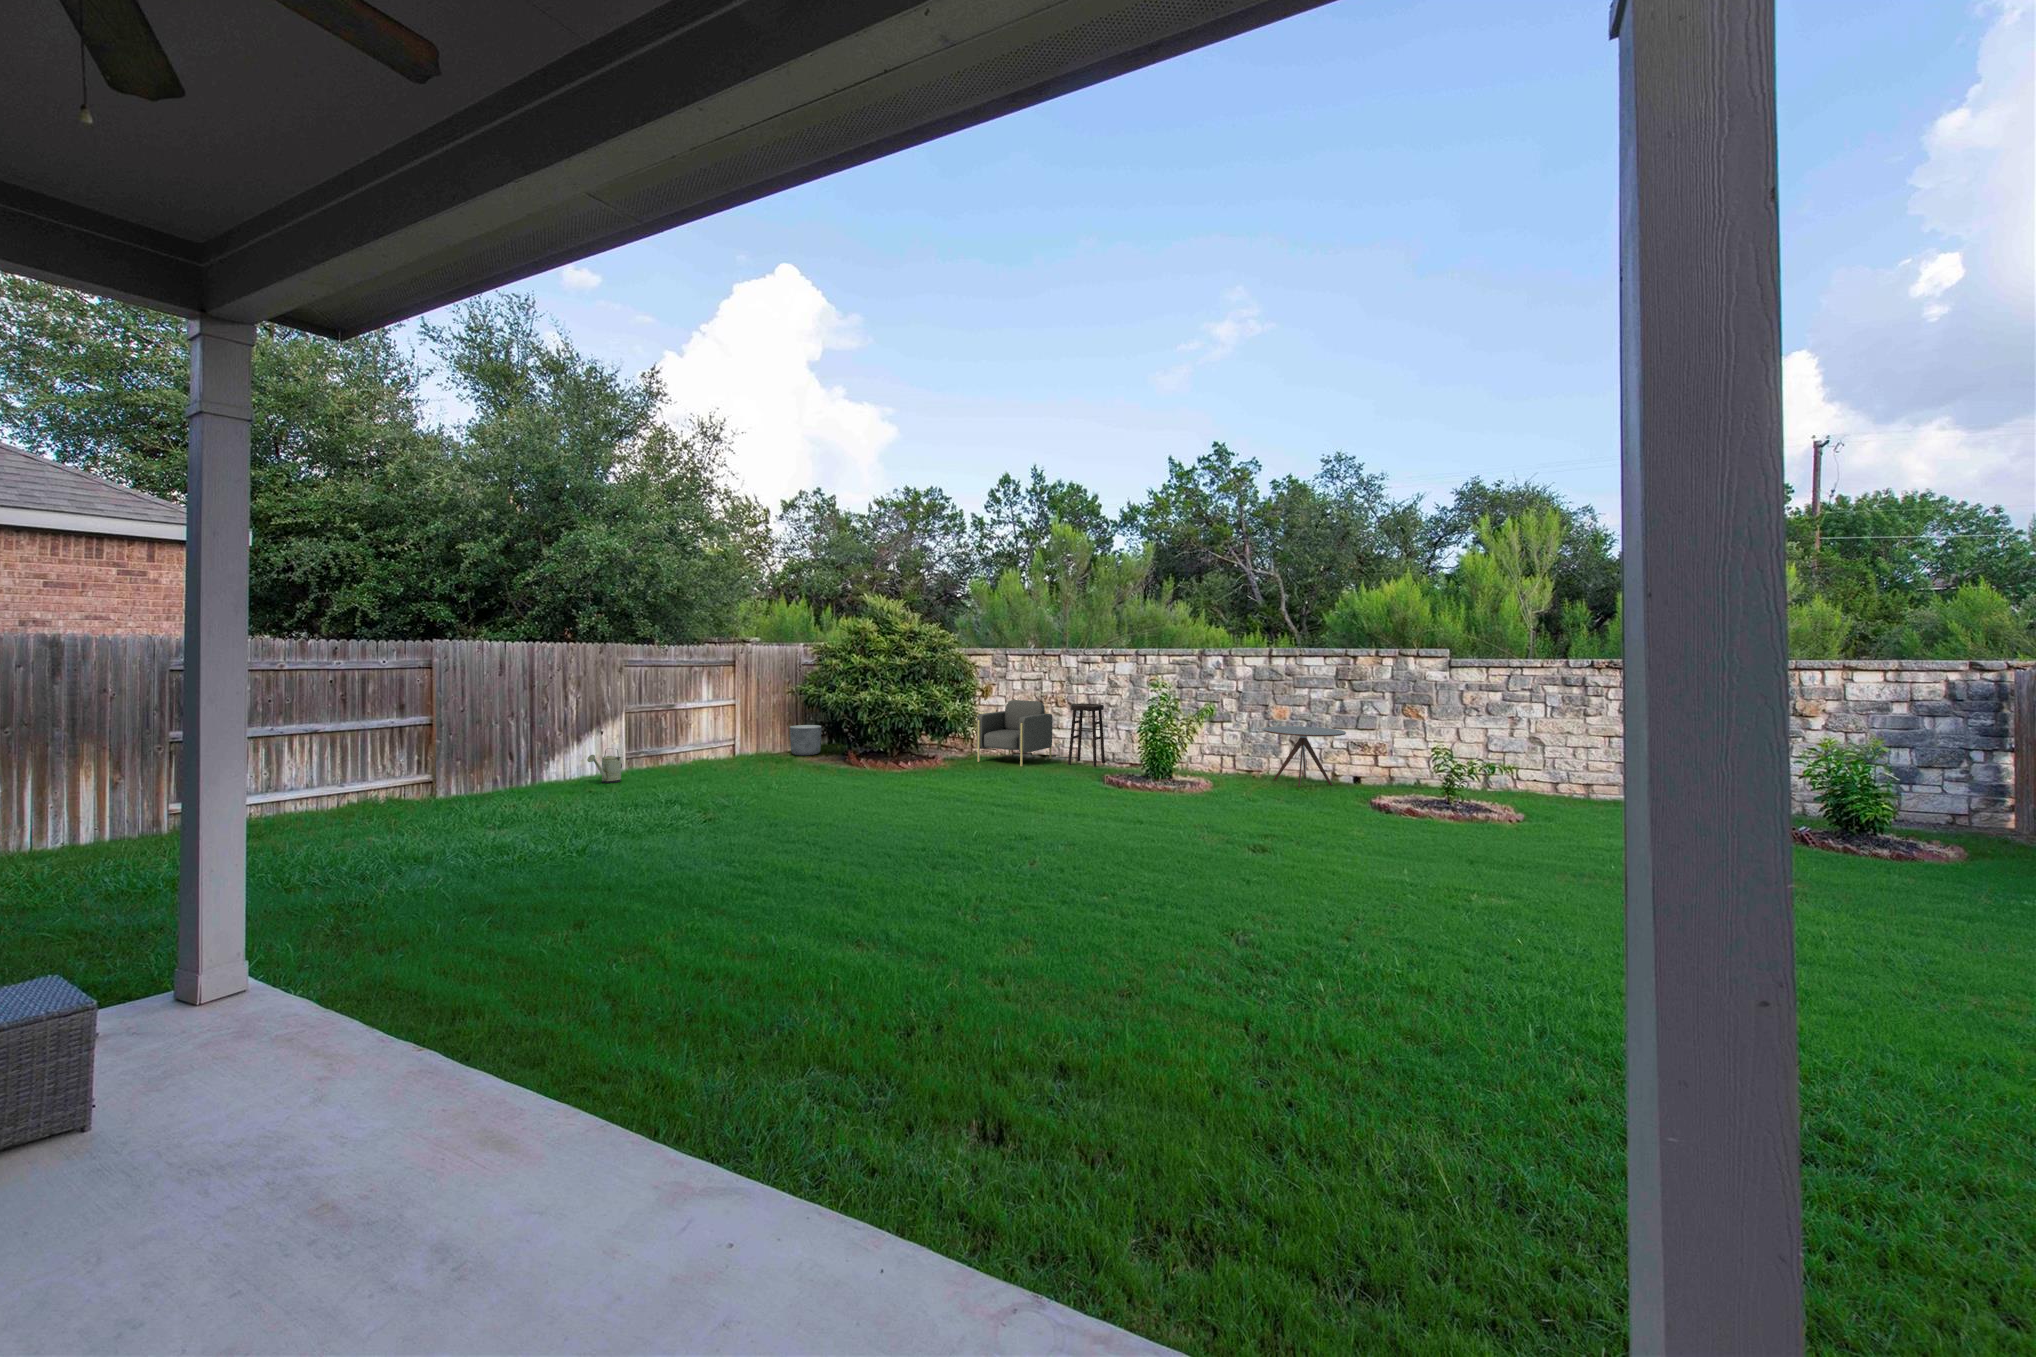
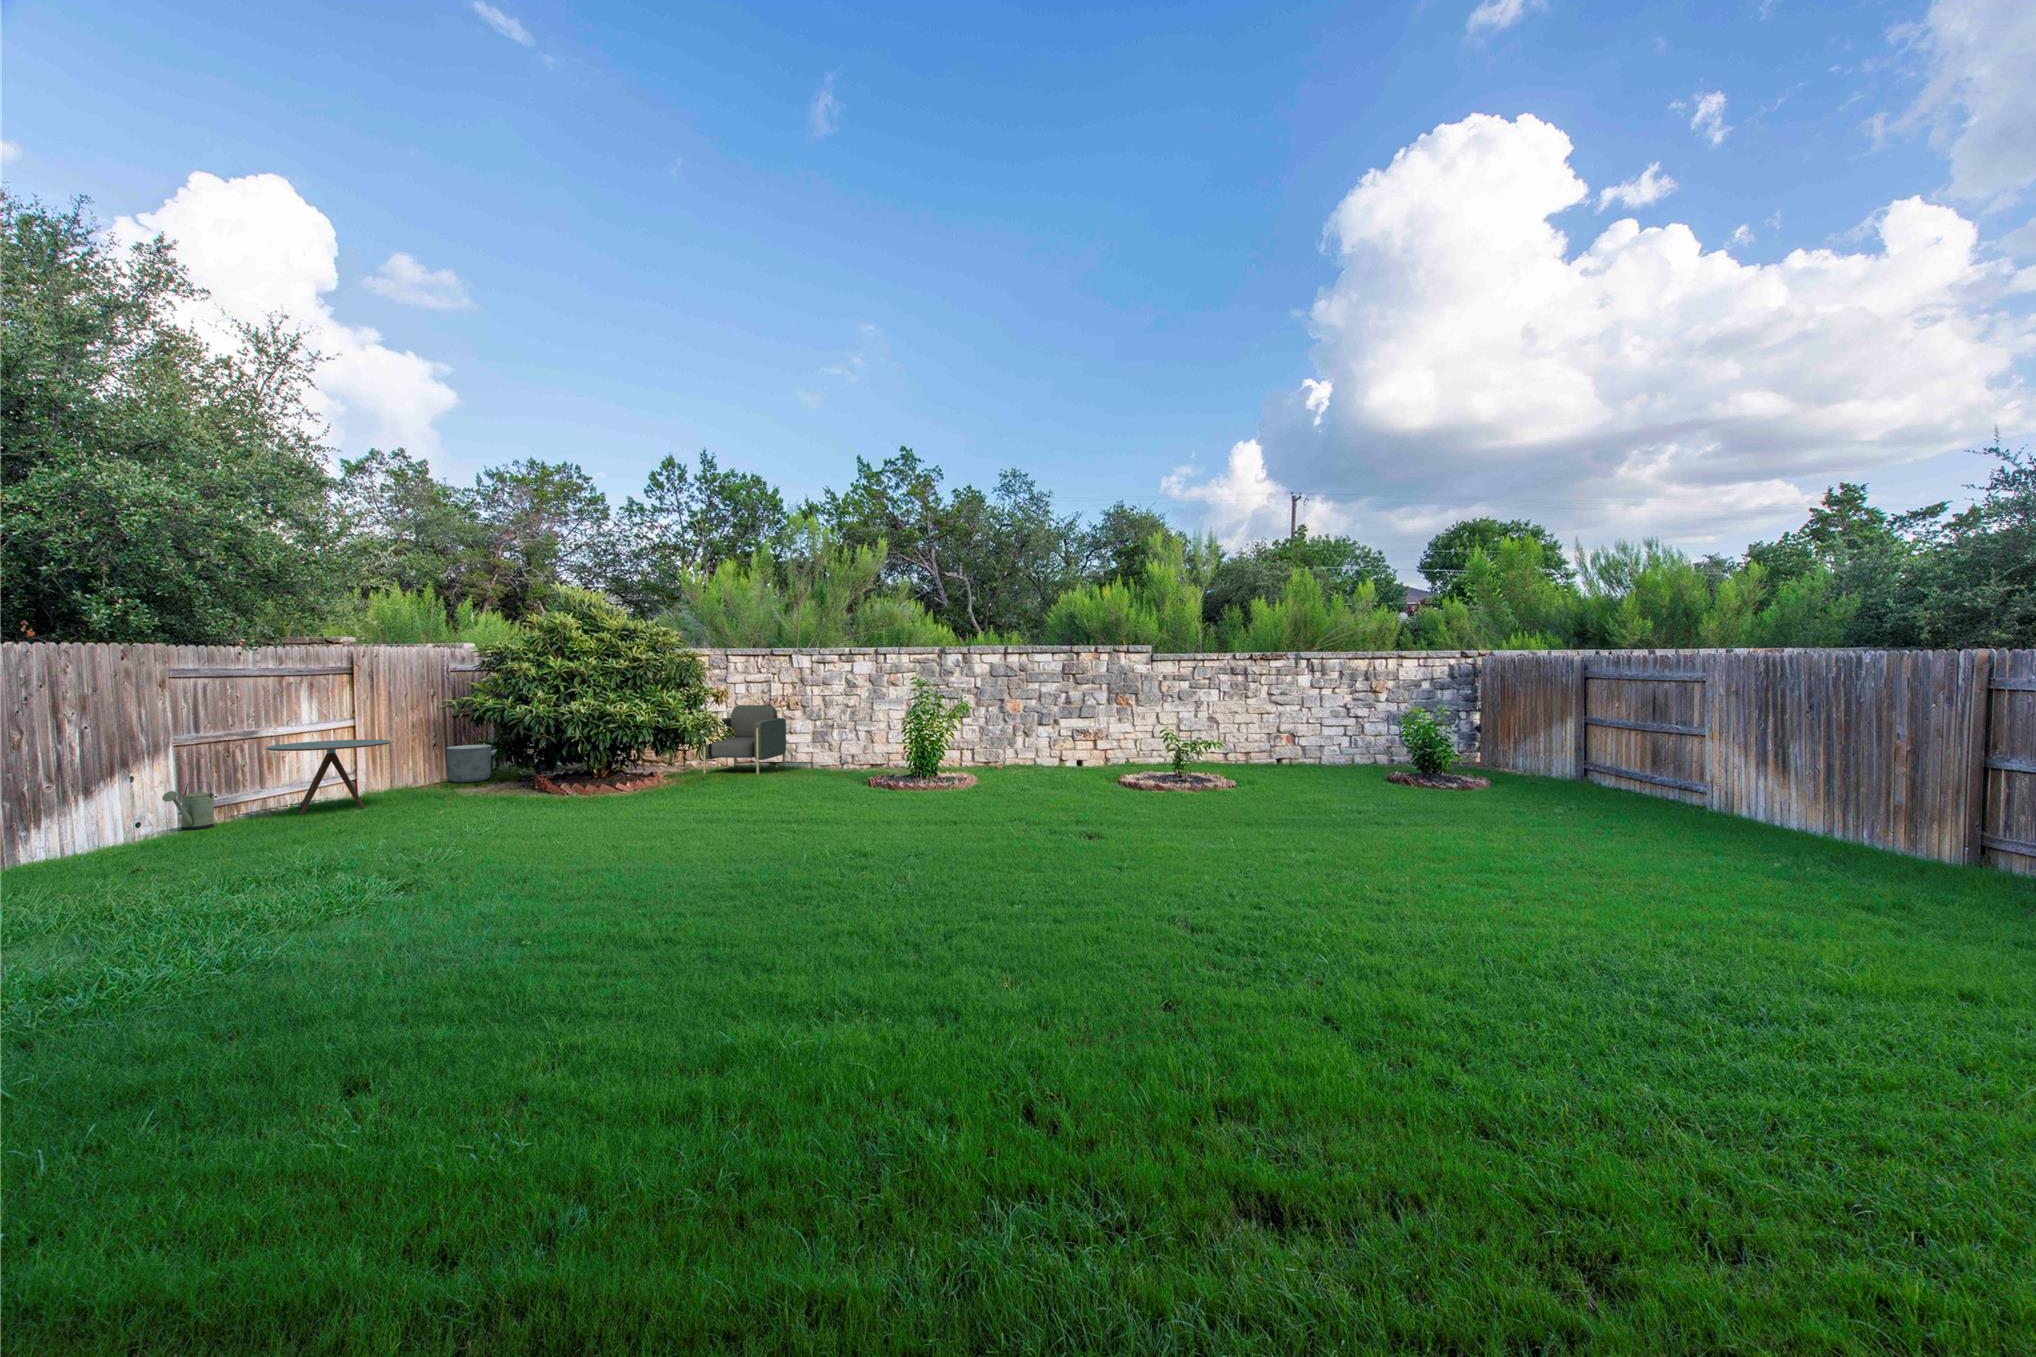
stool: present [1068,704,1105,767] -> none [808,706,845,770]
round table: present [1262,726,1346,787] -> present [267,739,391,815]

